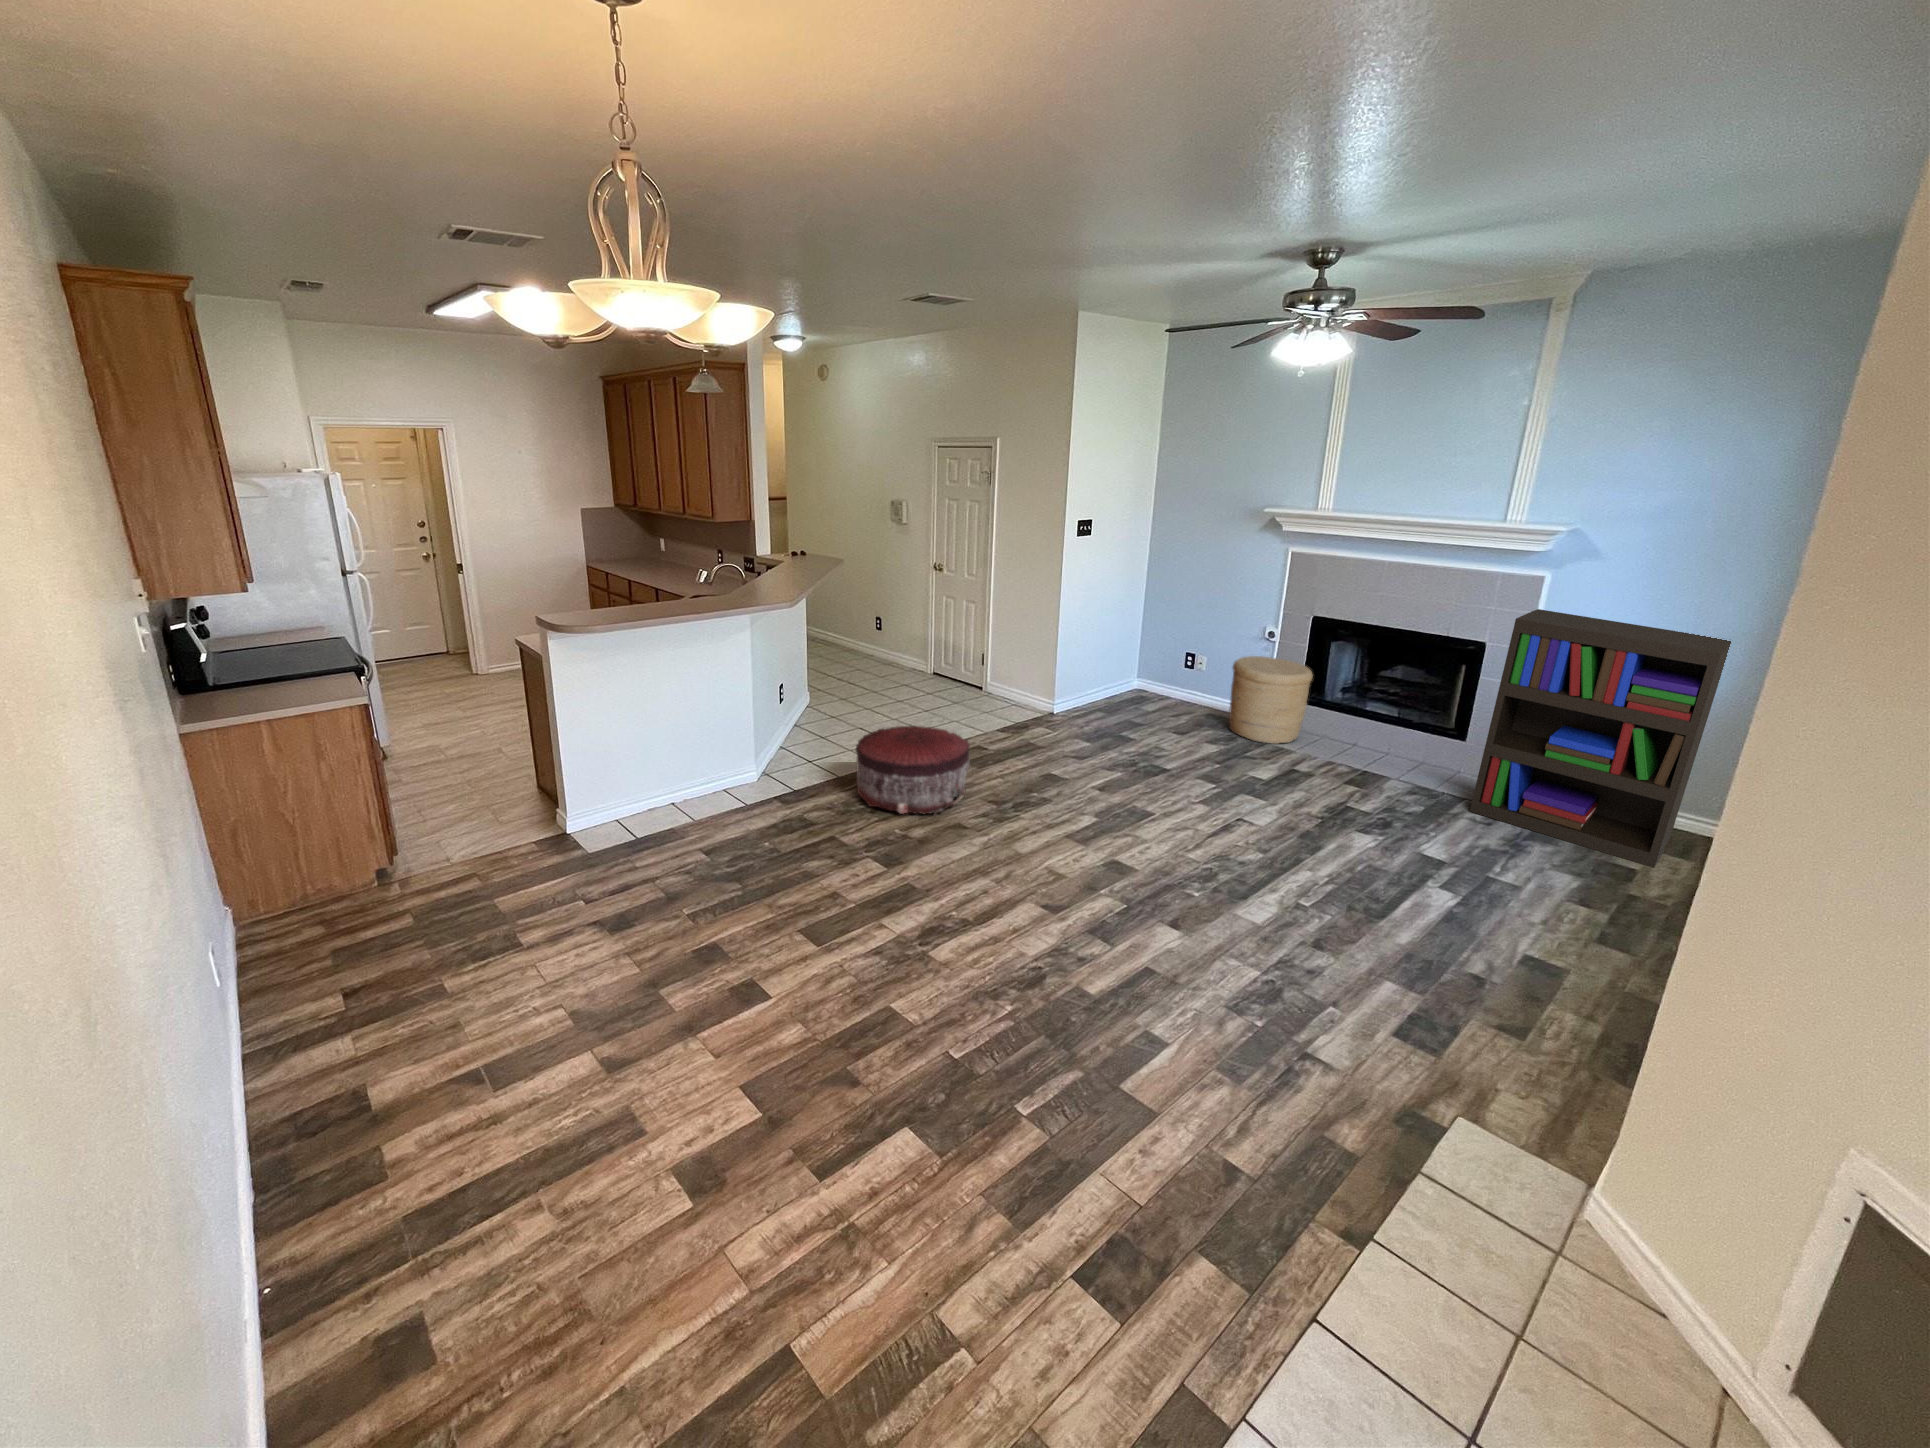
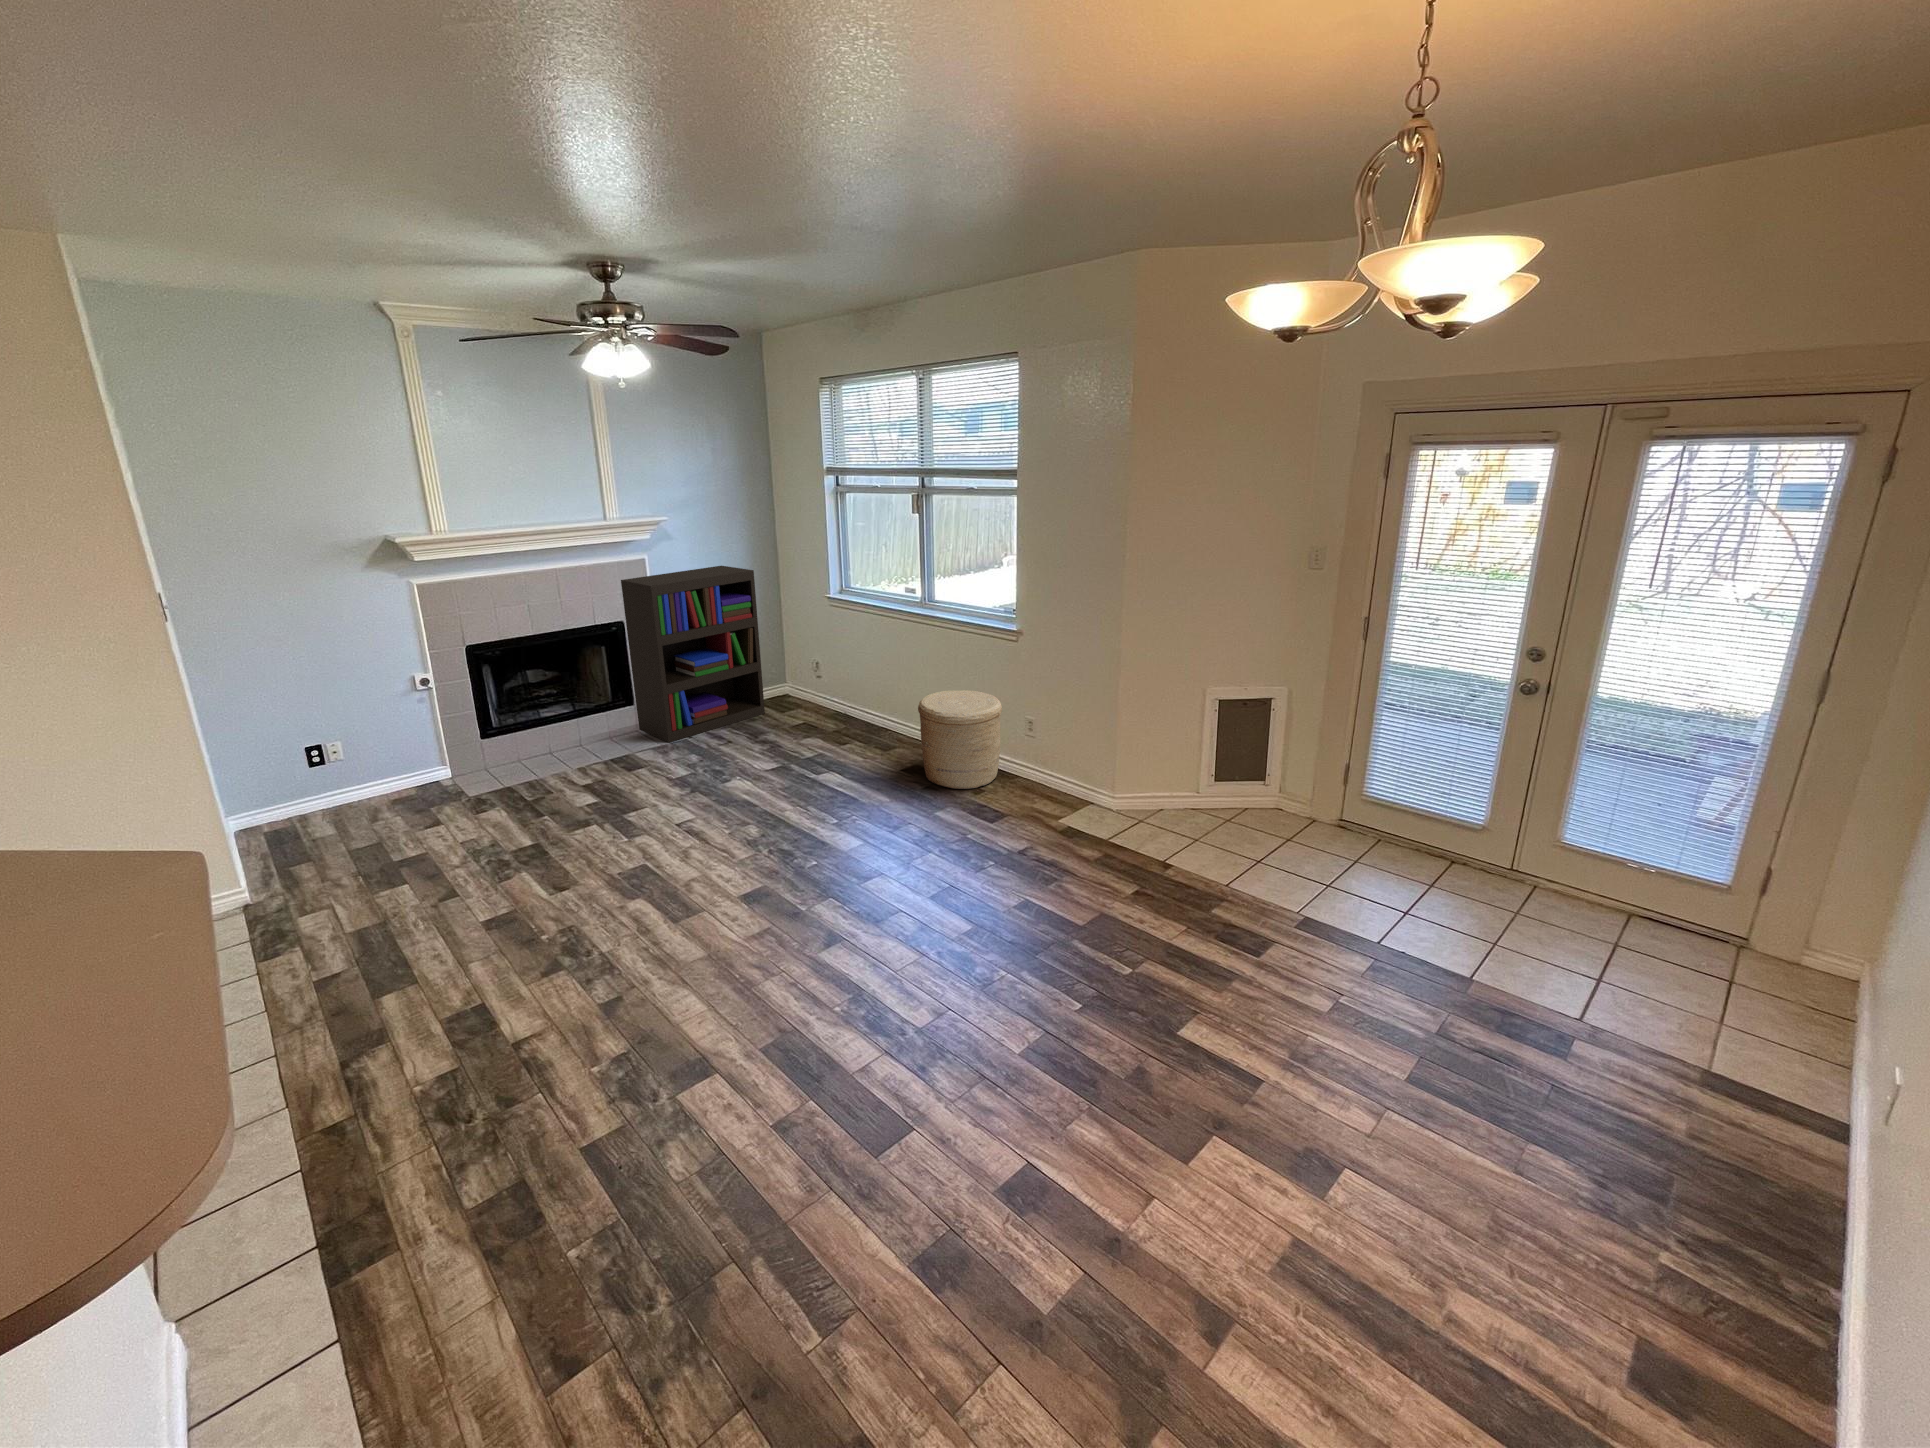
woven basket: present [1229,656,1313,744] -> present [918,690,1002,789]
pouf: present [856,726,970,814] -> none [319,939,558,1146]

